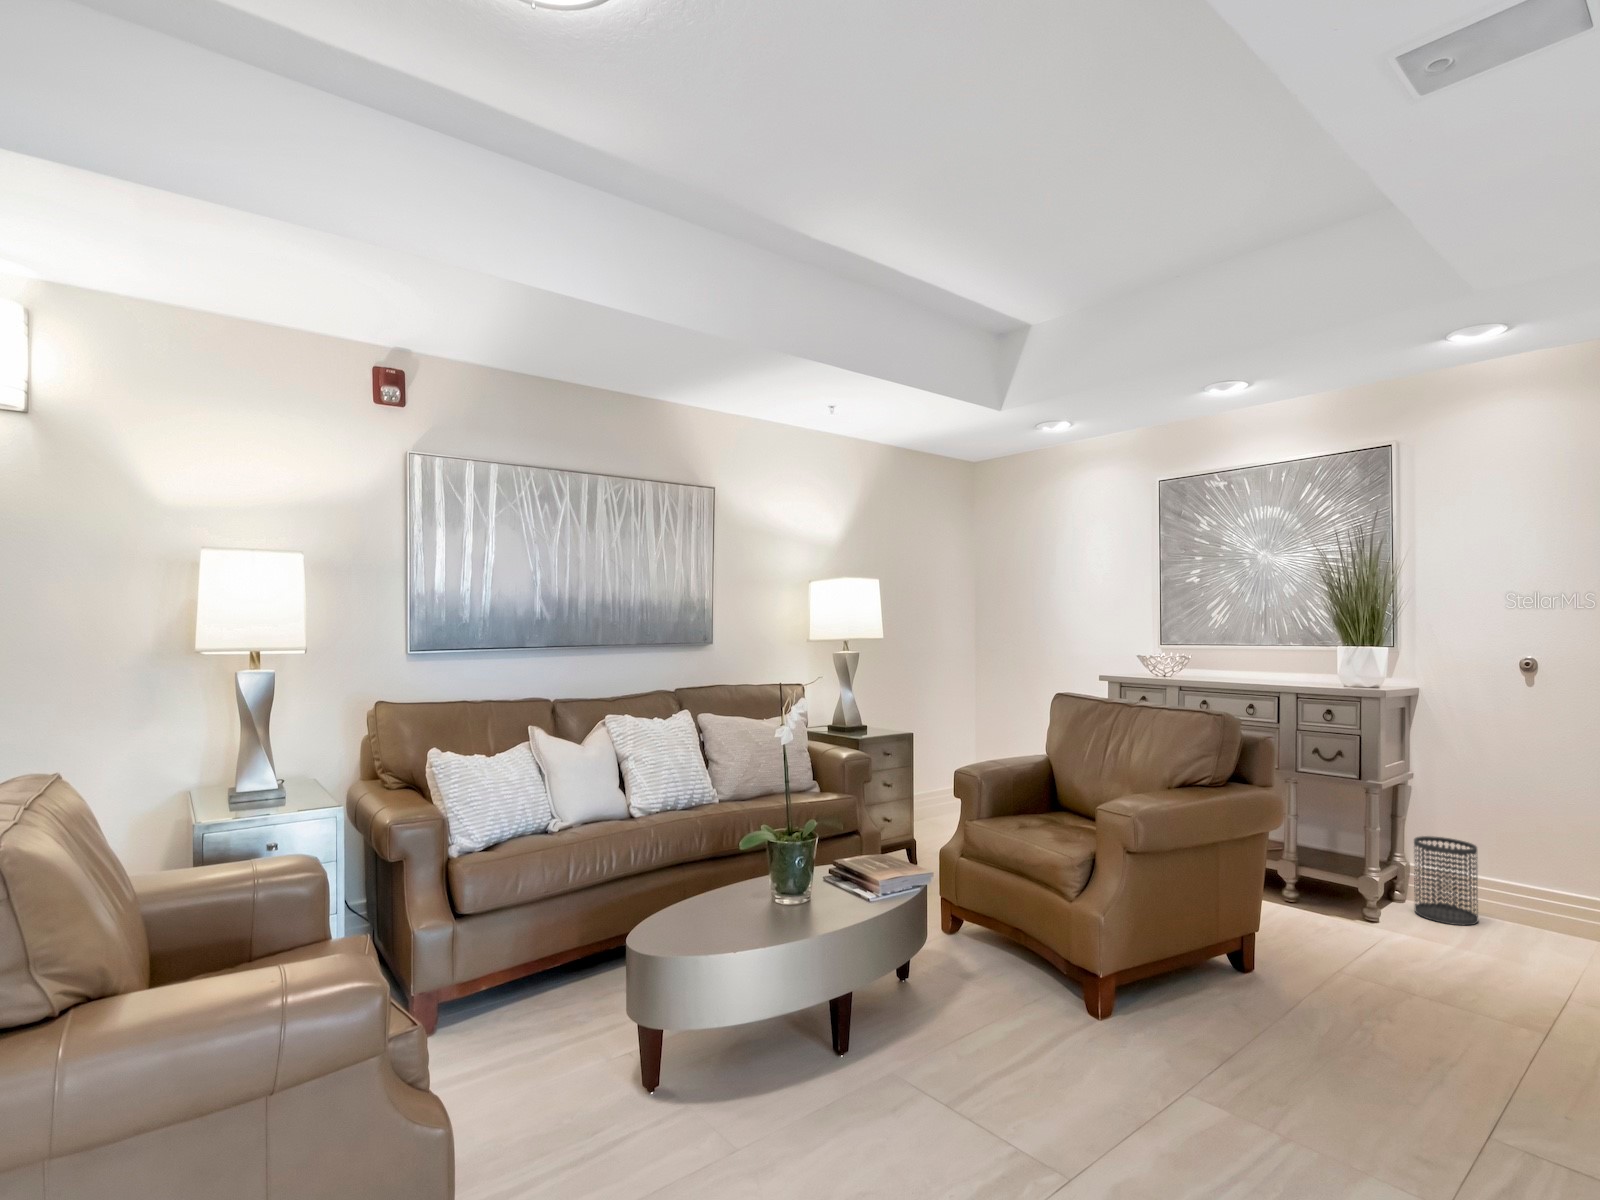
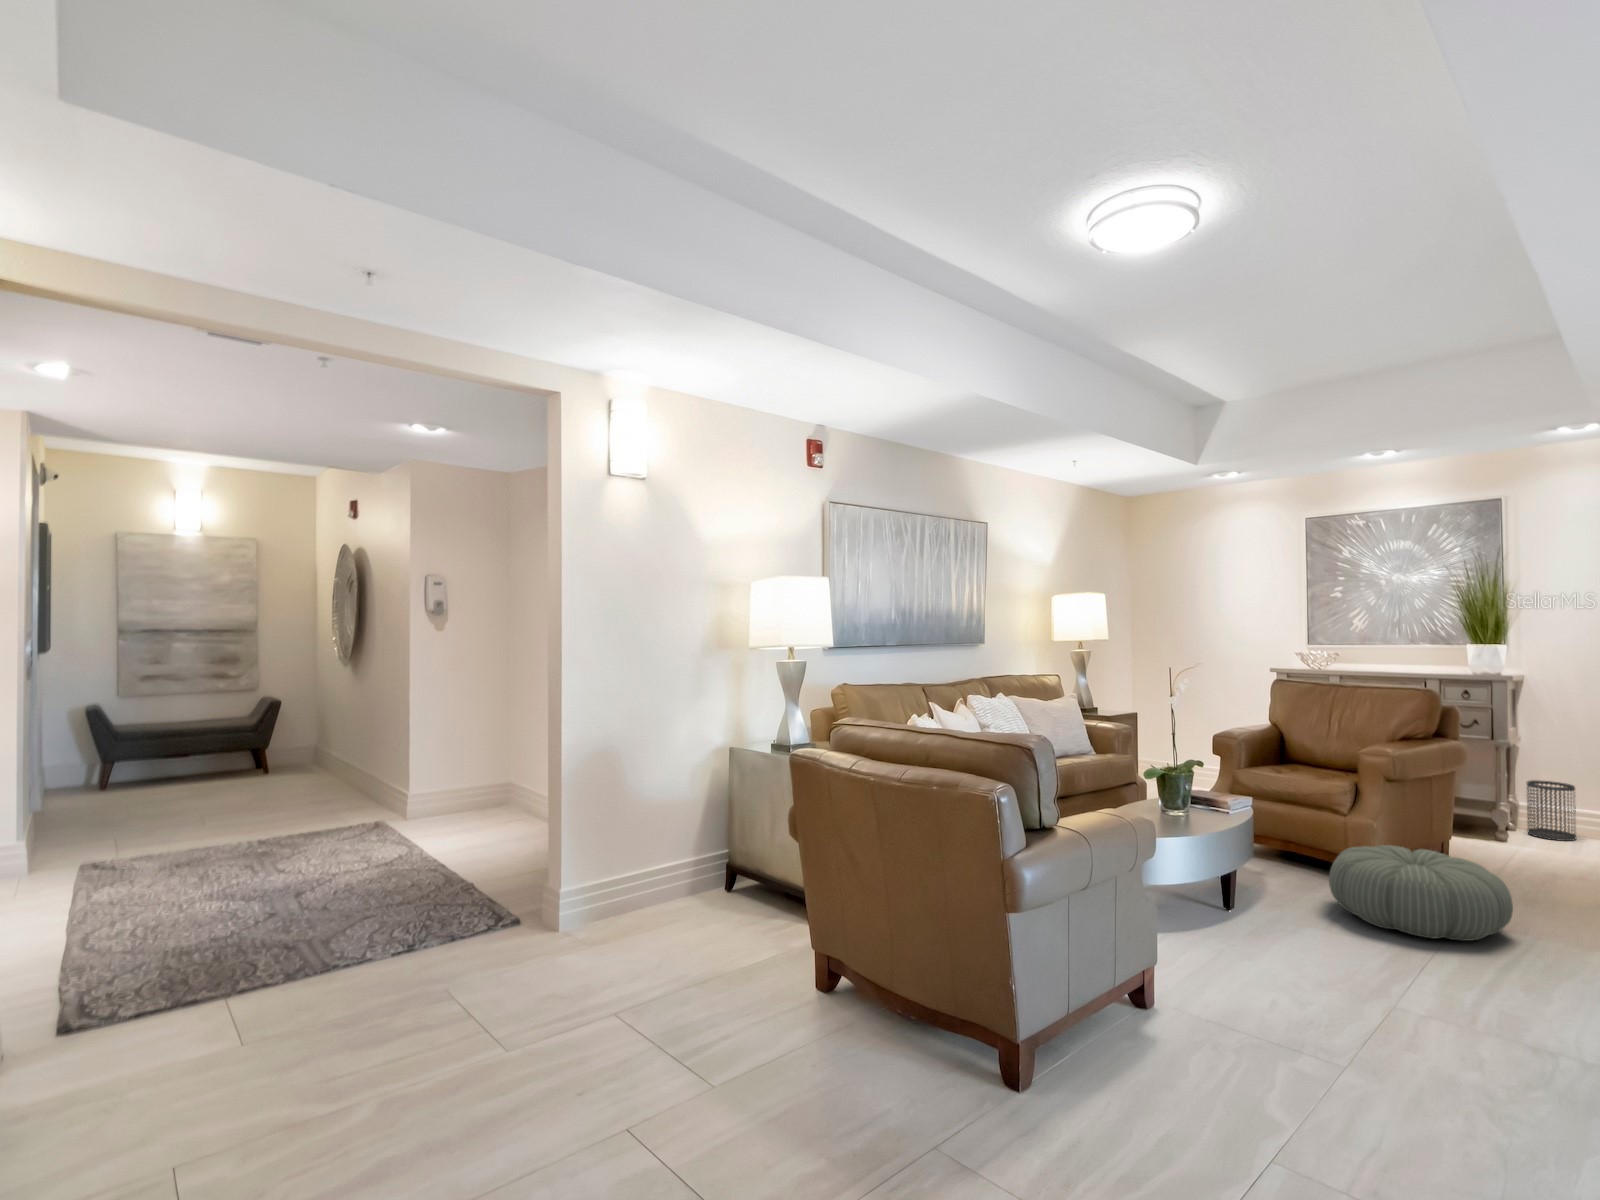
pouf: none [996,954,1246,1138] -> present [1329,845,1513,941]

